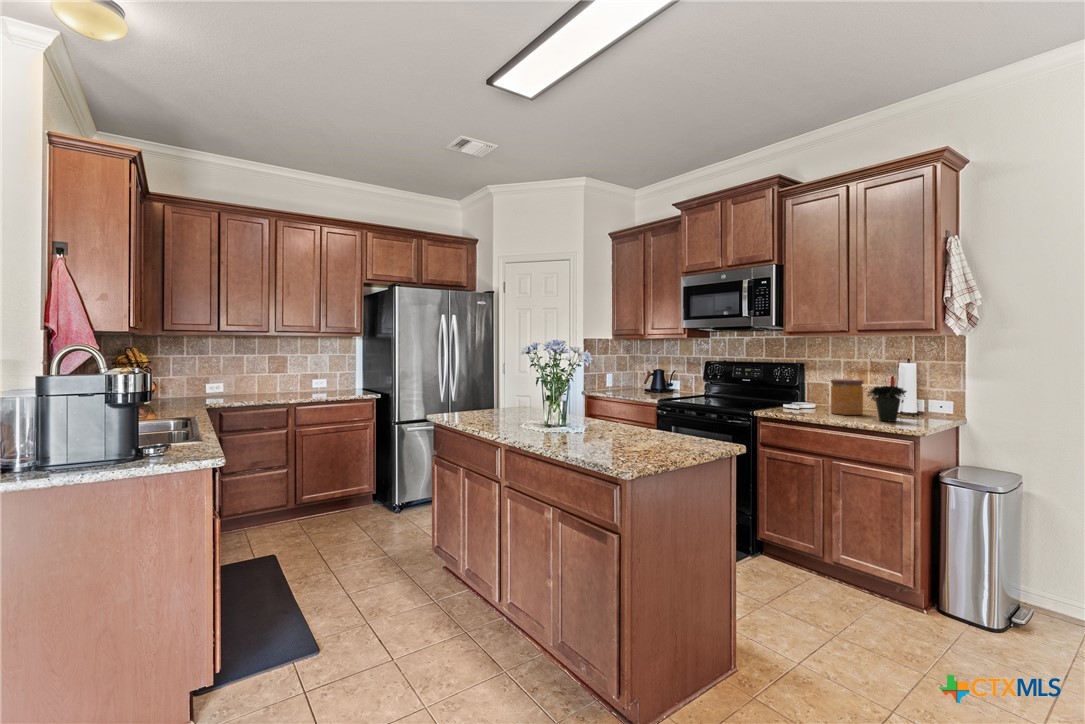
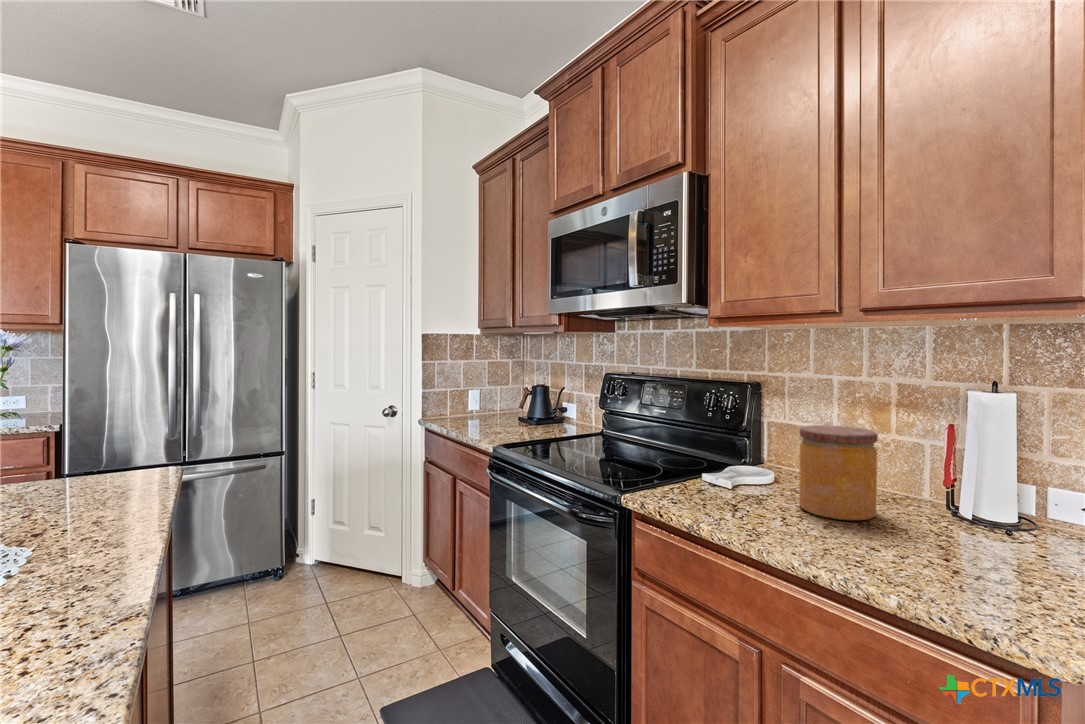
potted plant: present [868,358,907,422] -> none [886,380,1006,569]

